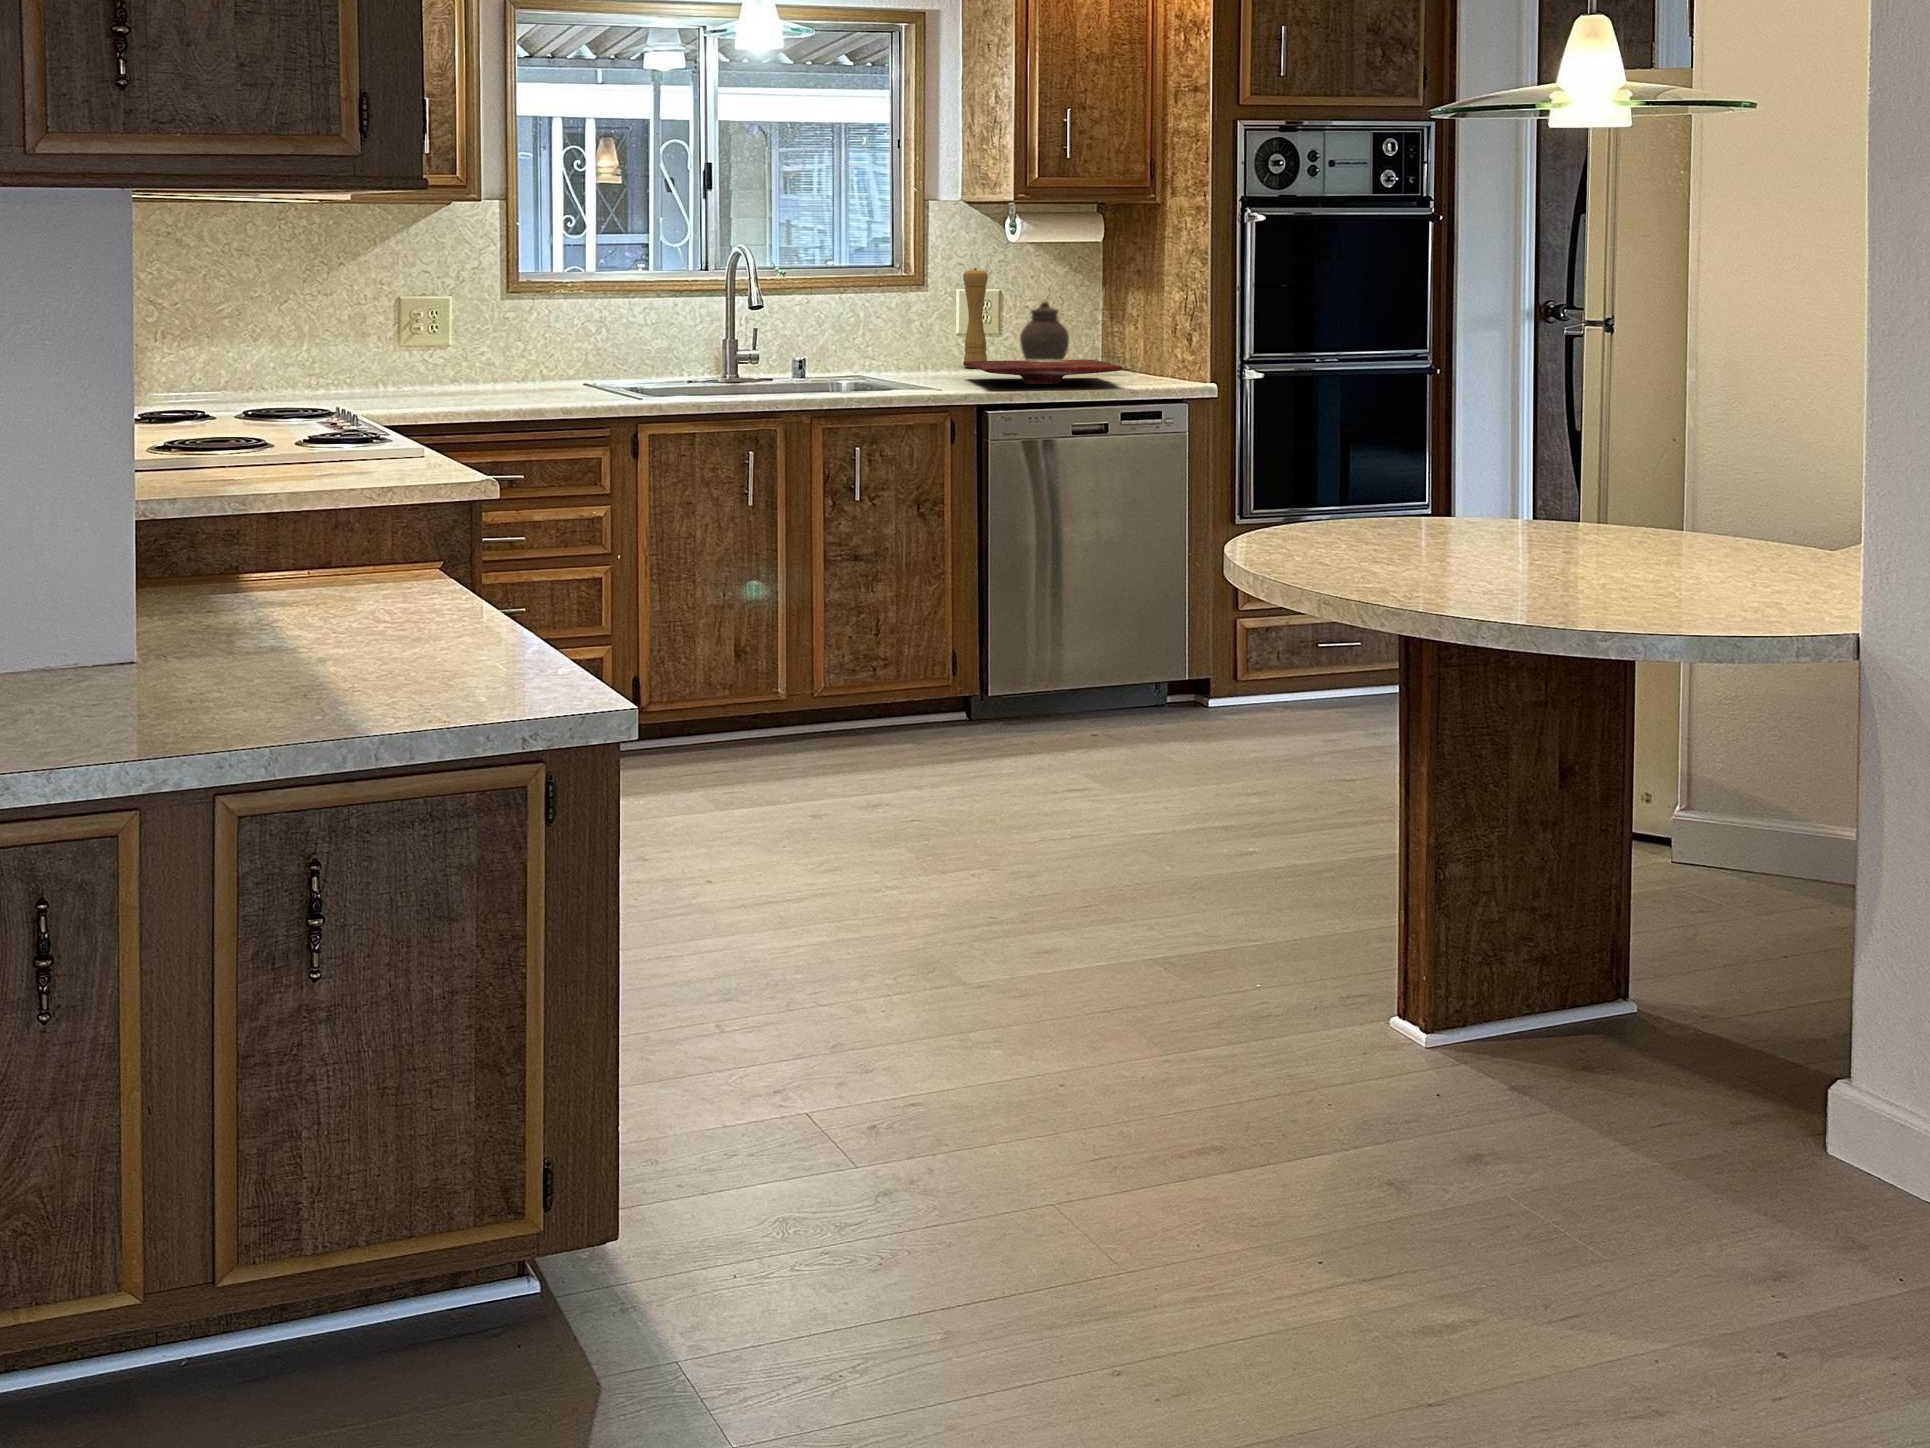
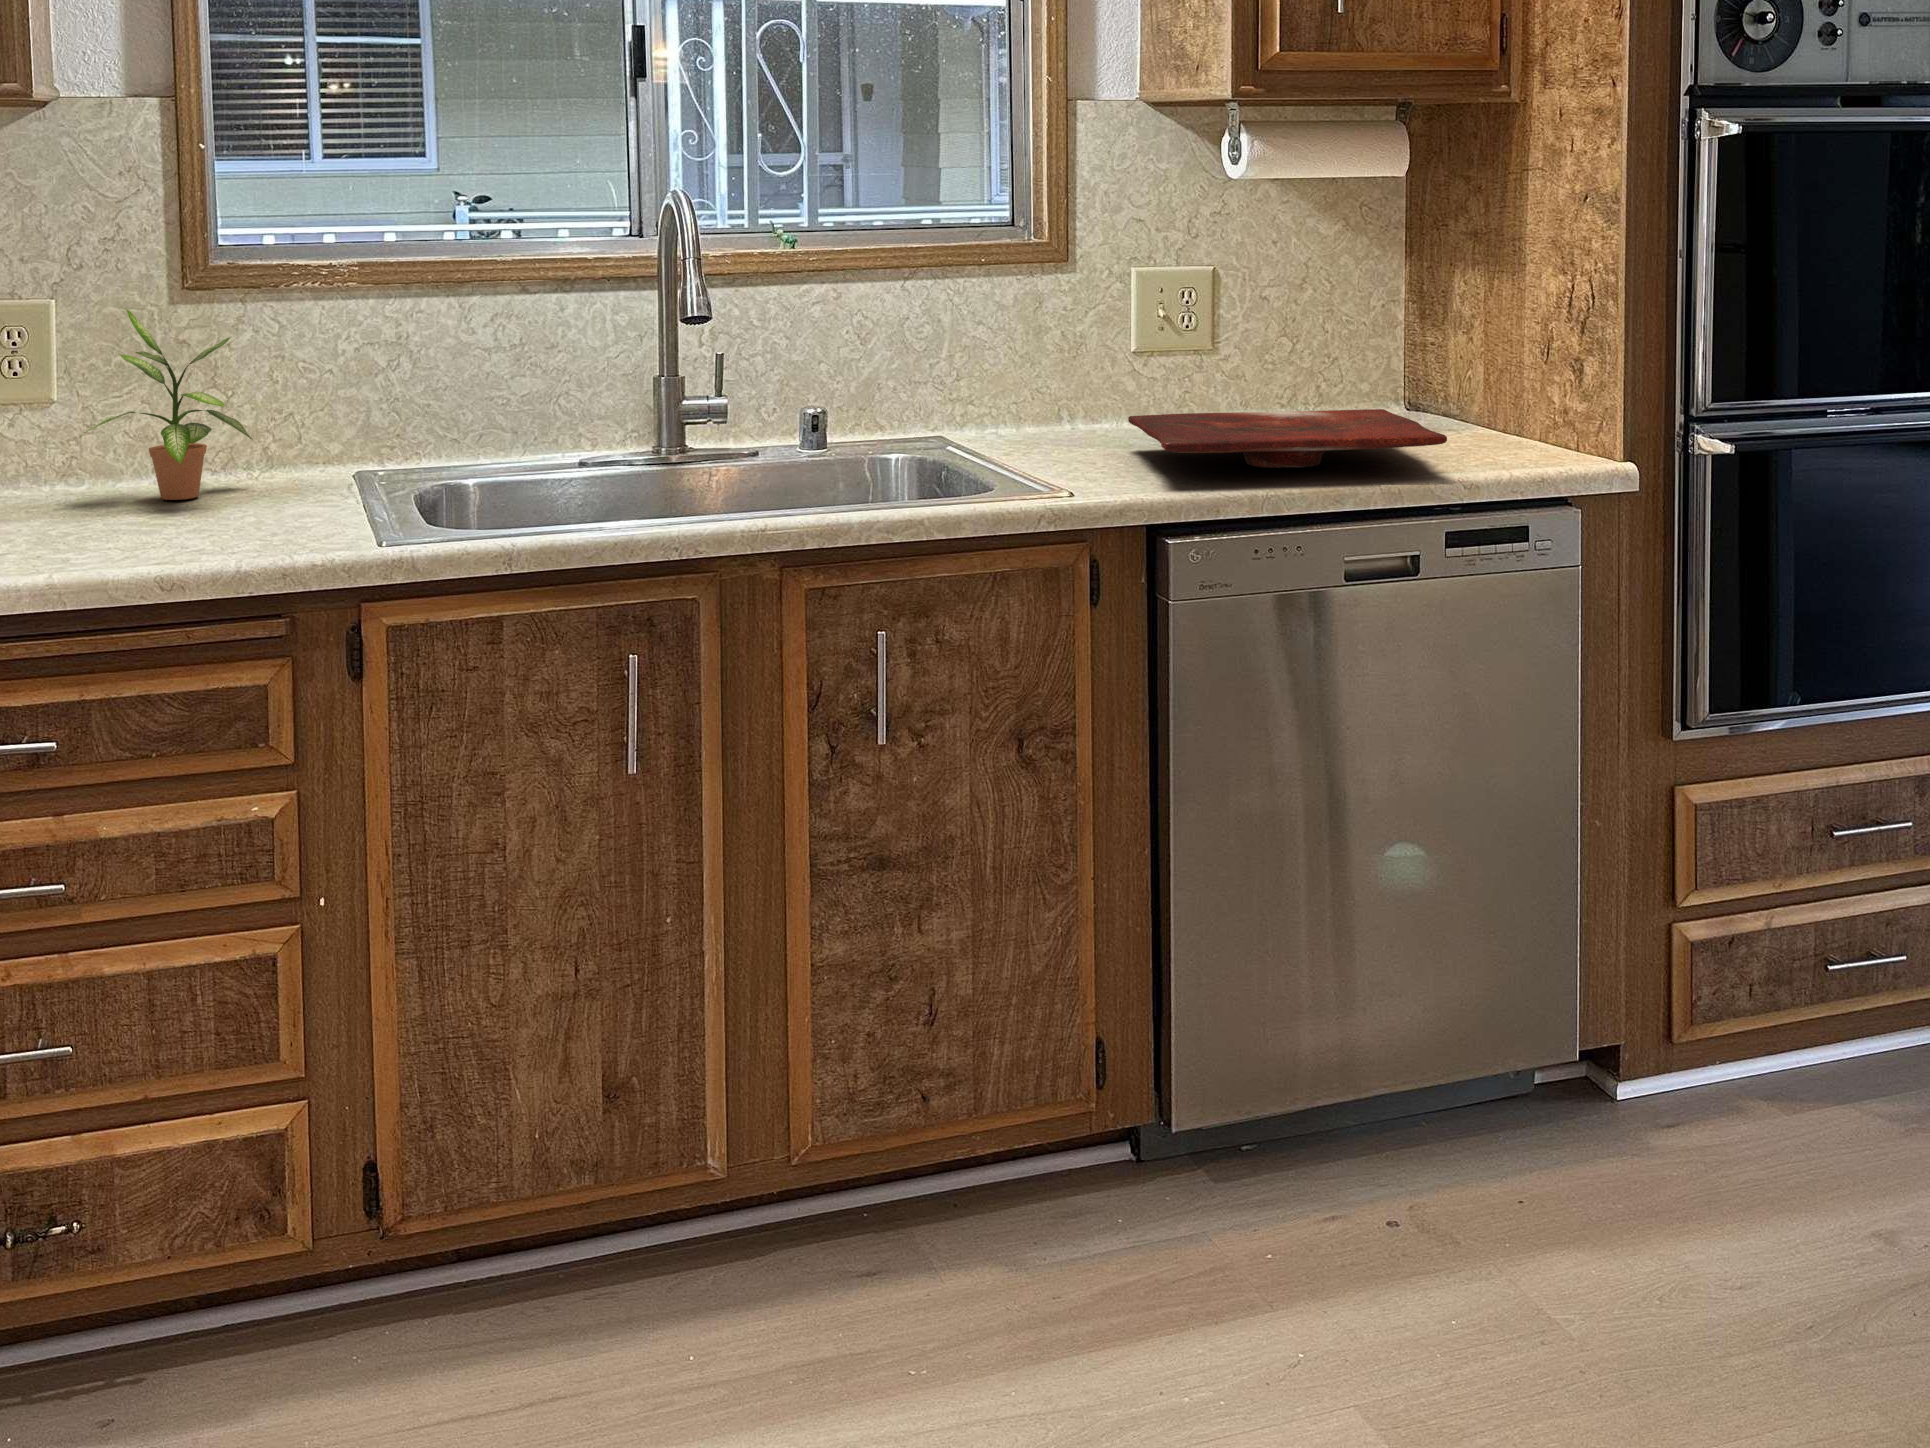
pepper mill: present [963,268,988,367] -> none [1136,229,1182,416]
potted plant: none [471,300,544,392] -> present [80,309,253,500]
jar: present [1020,302,1069,360] -> none [1243,292,1335,418]

